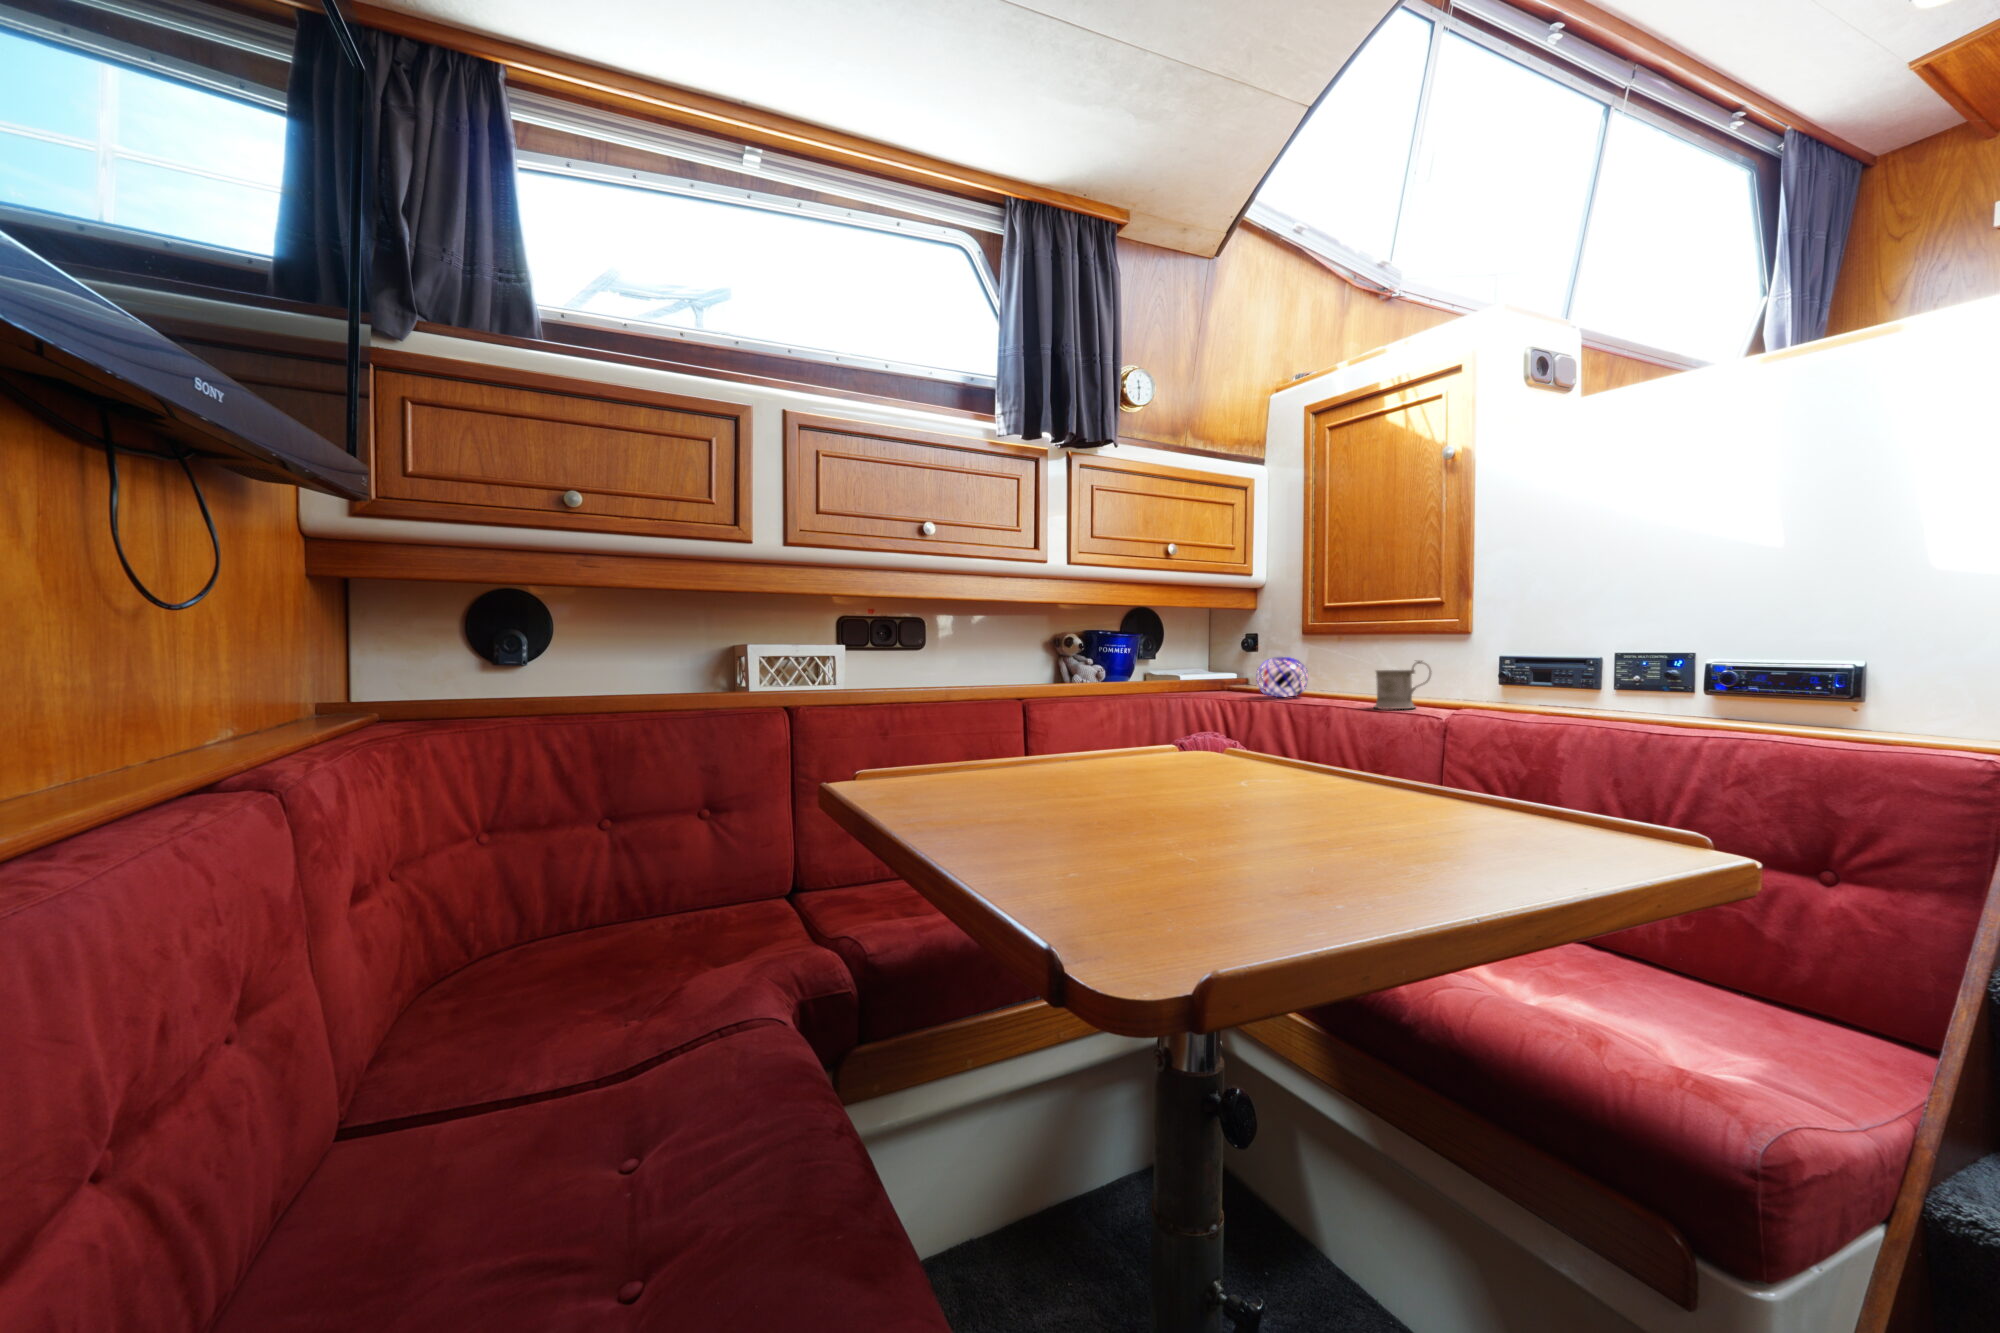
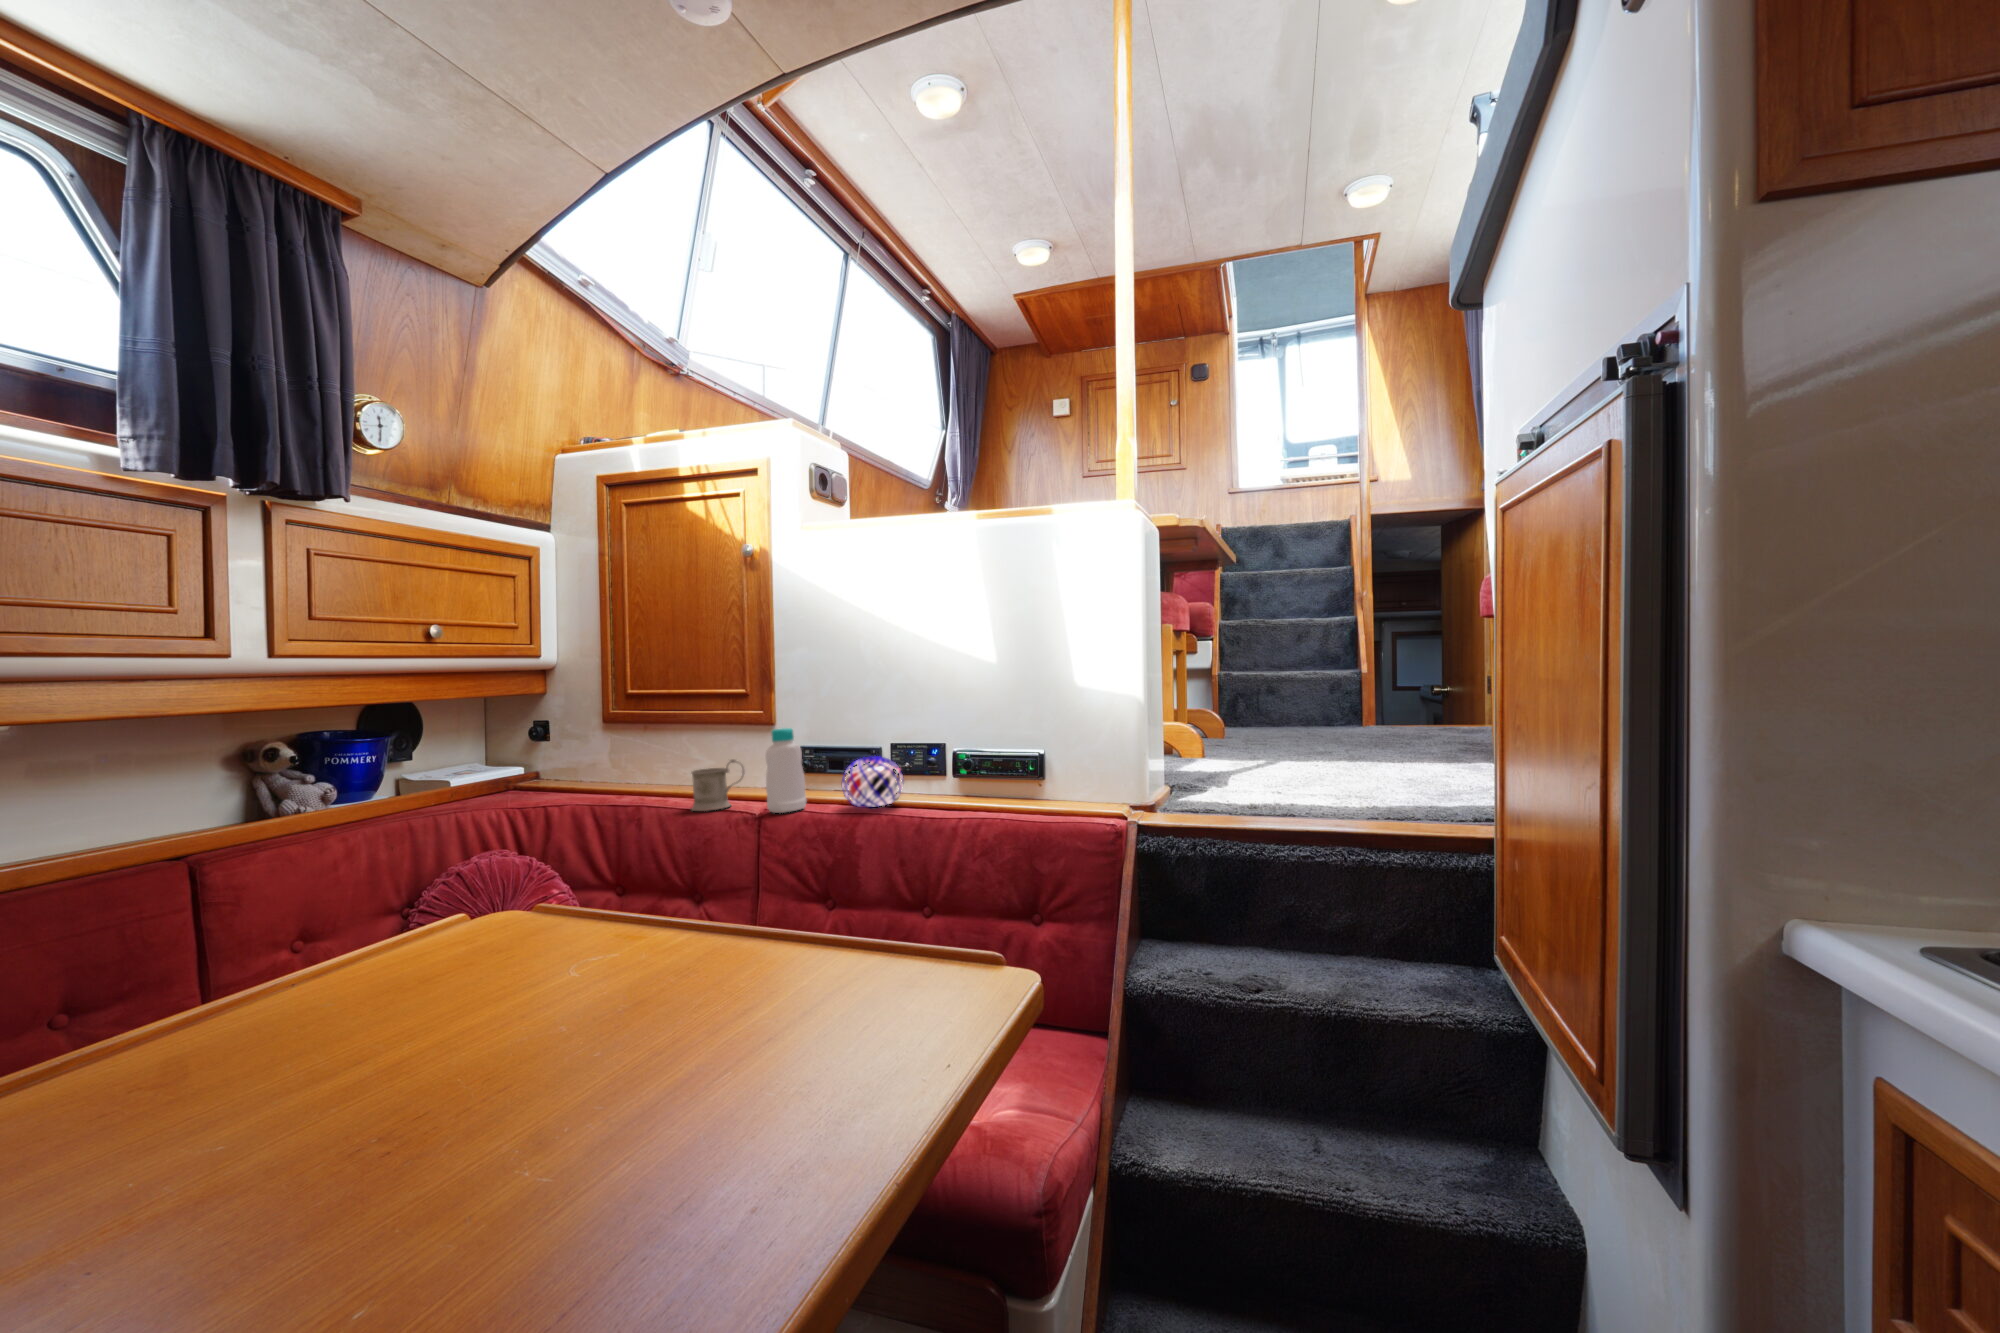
bottle: none [1453,628,1502,715] -> present [765,728,806,813]
decorative orb: present [1256,657,1308,697] -> present [842,756,903,807]

